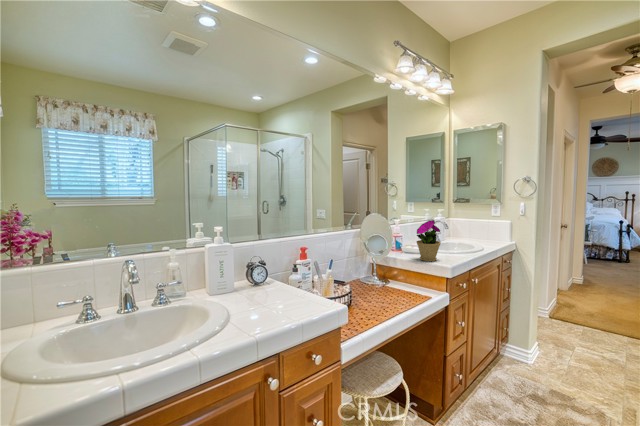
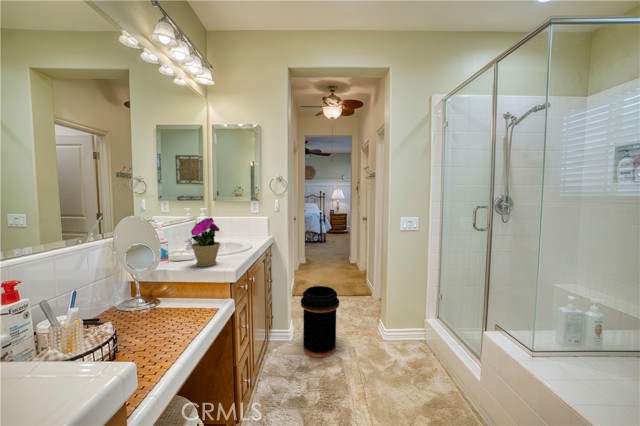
trash can: none [544,309,607,402] -> present [301,286,339,358]

